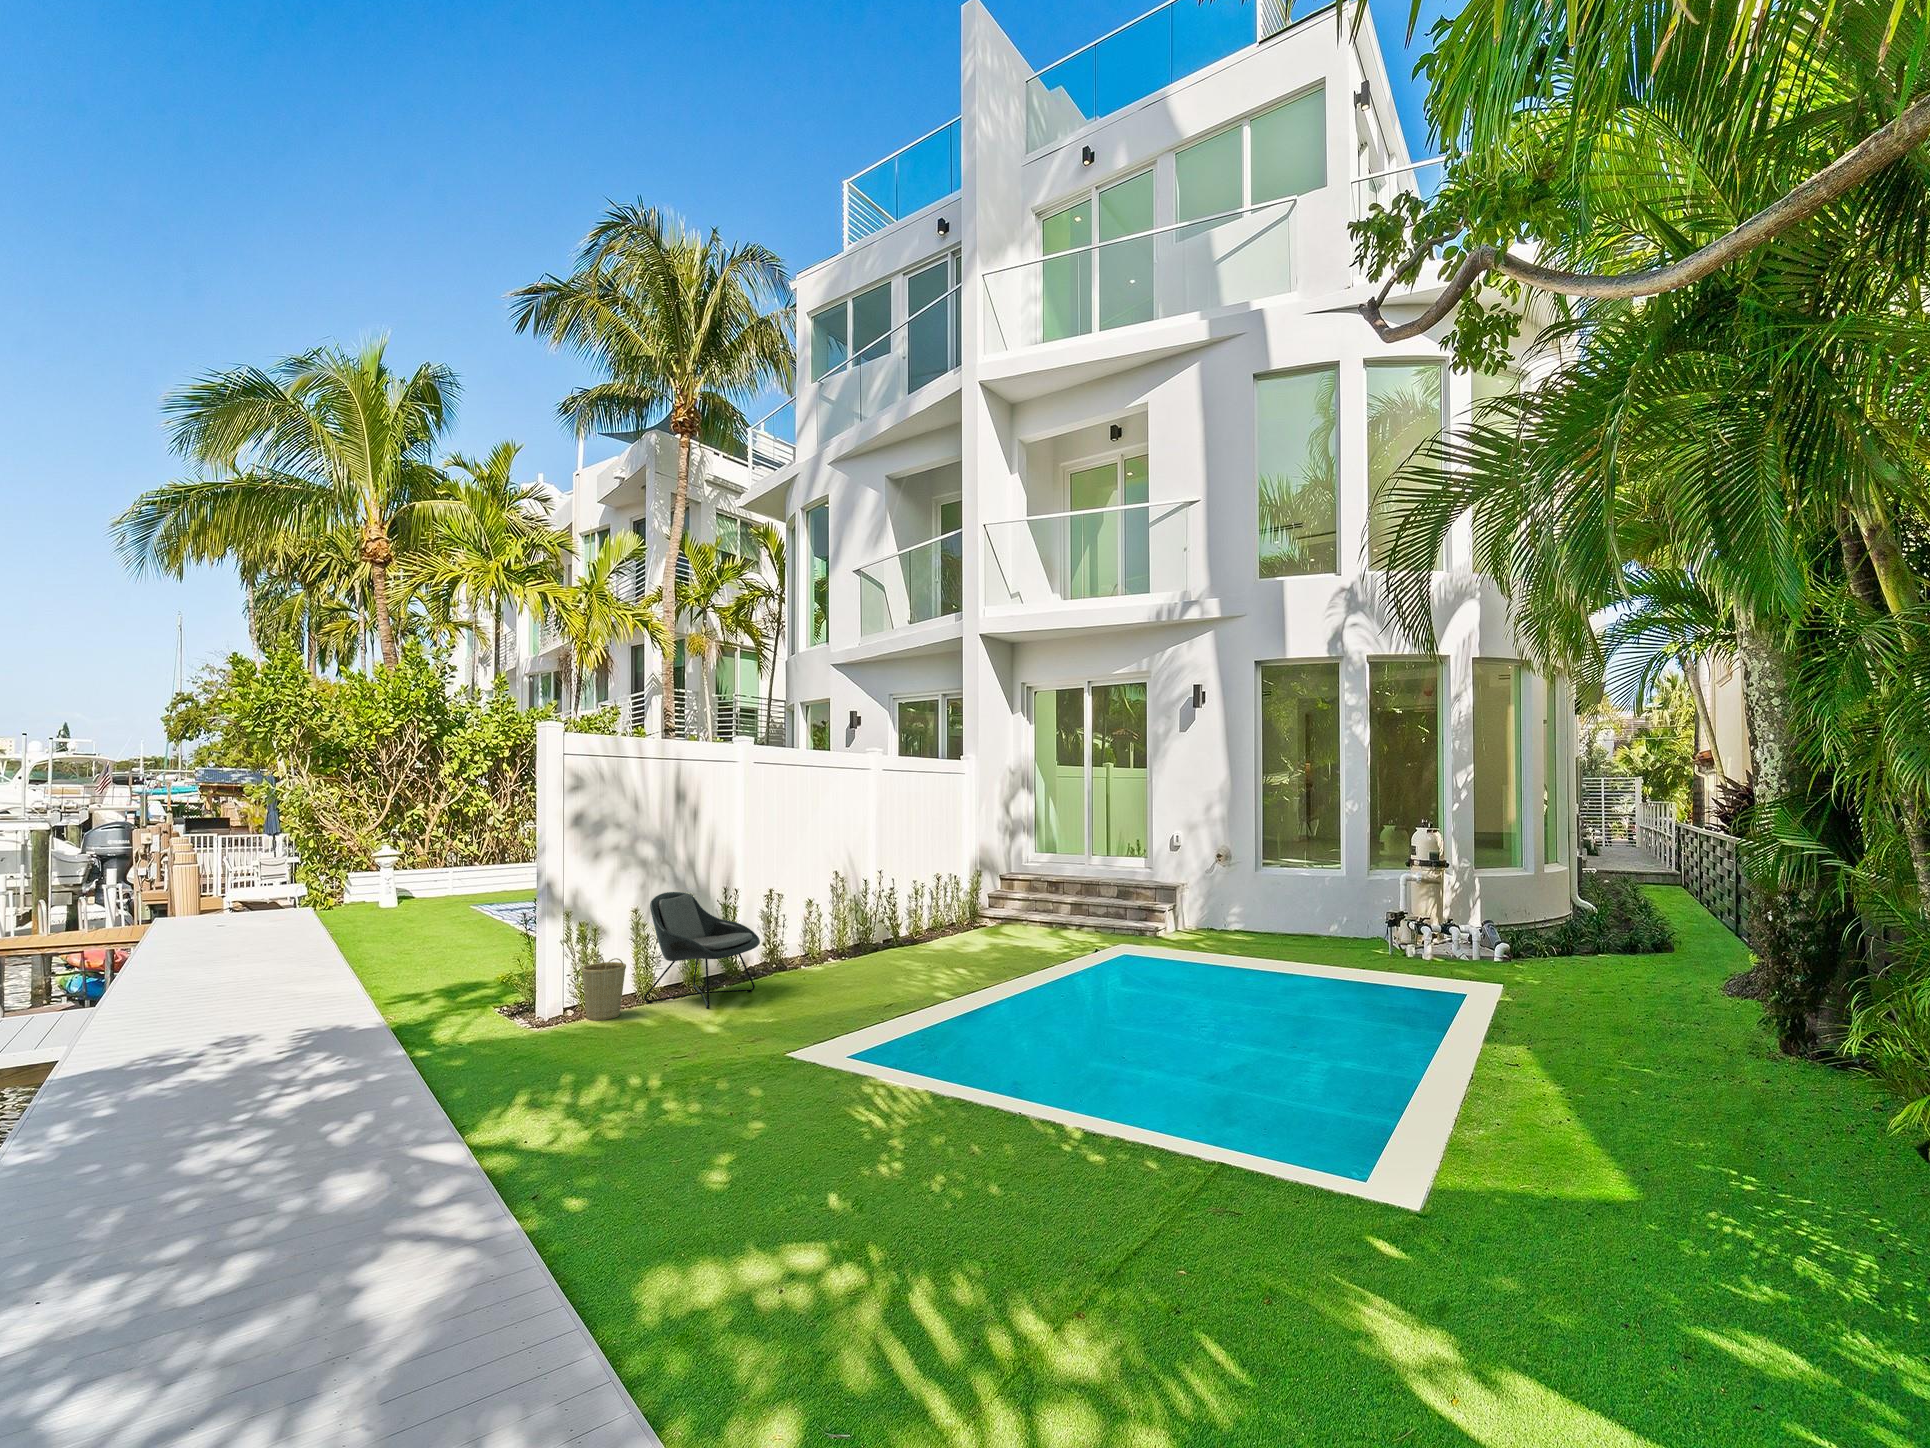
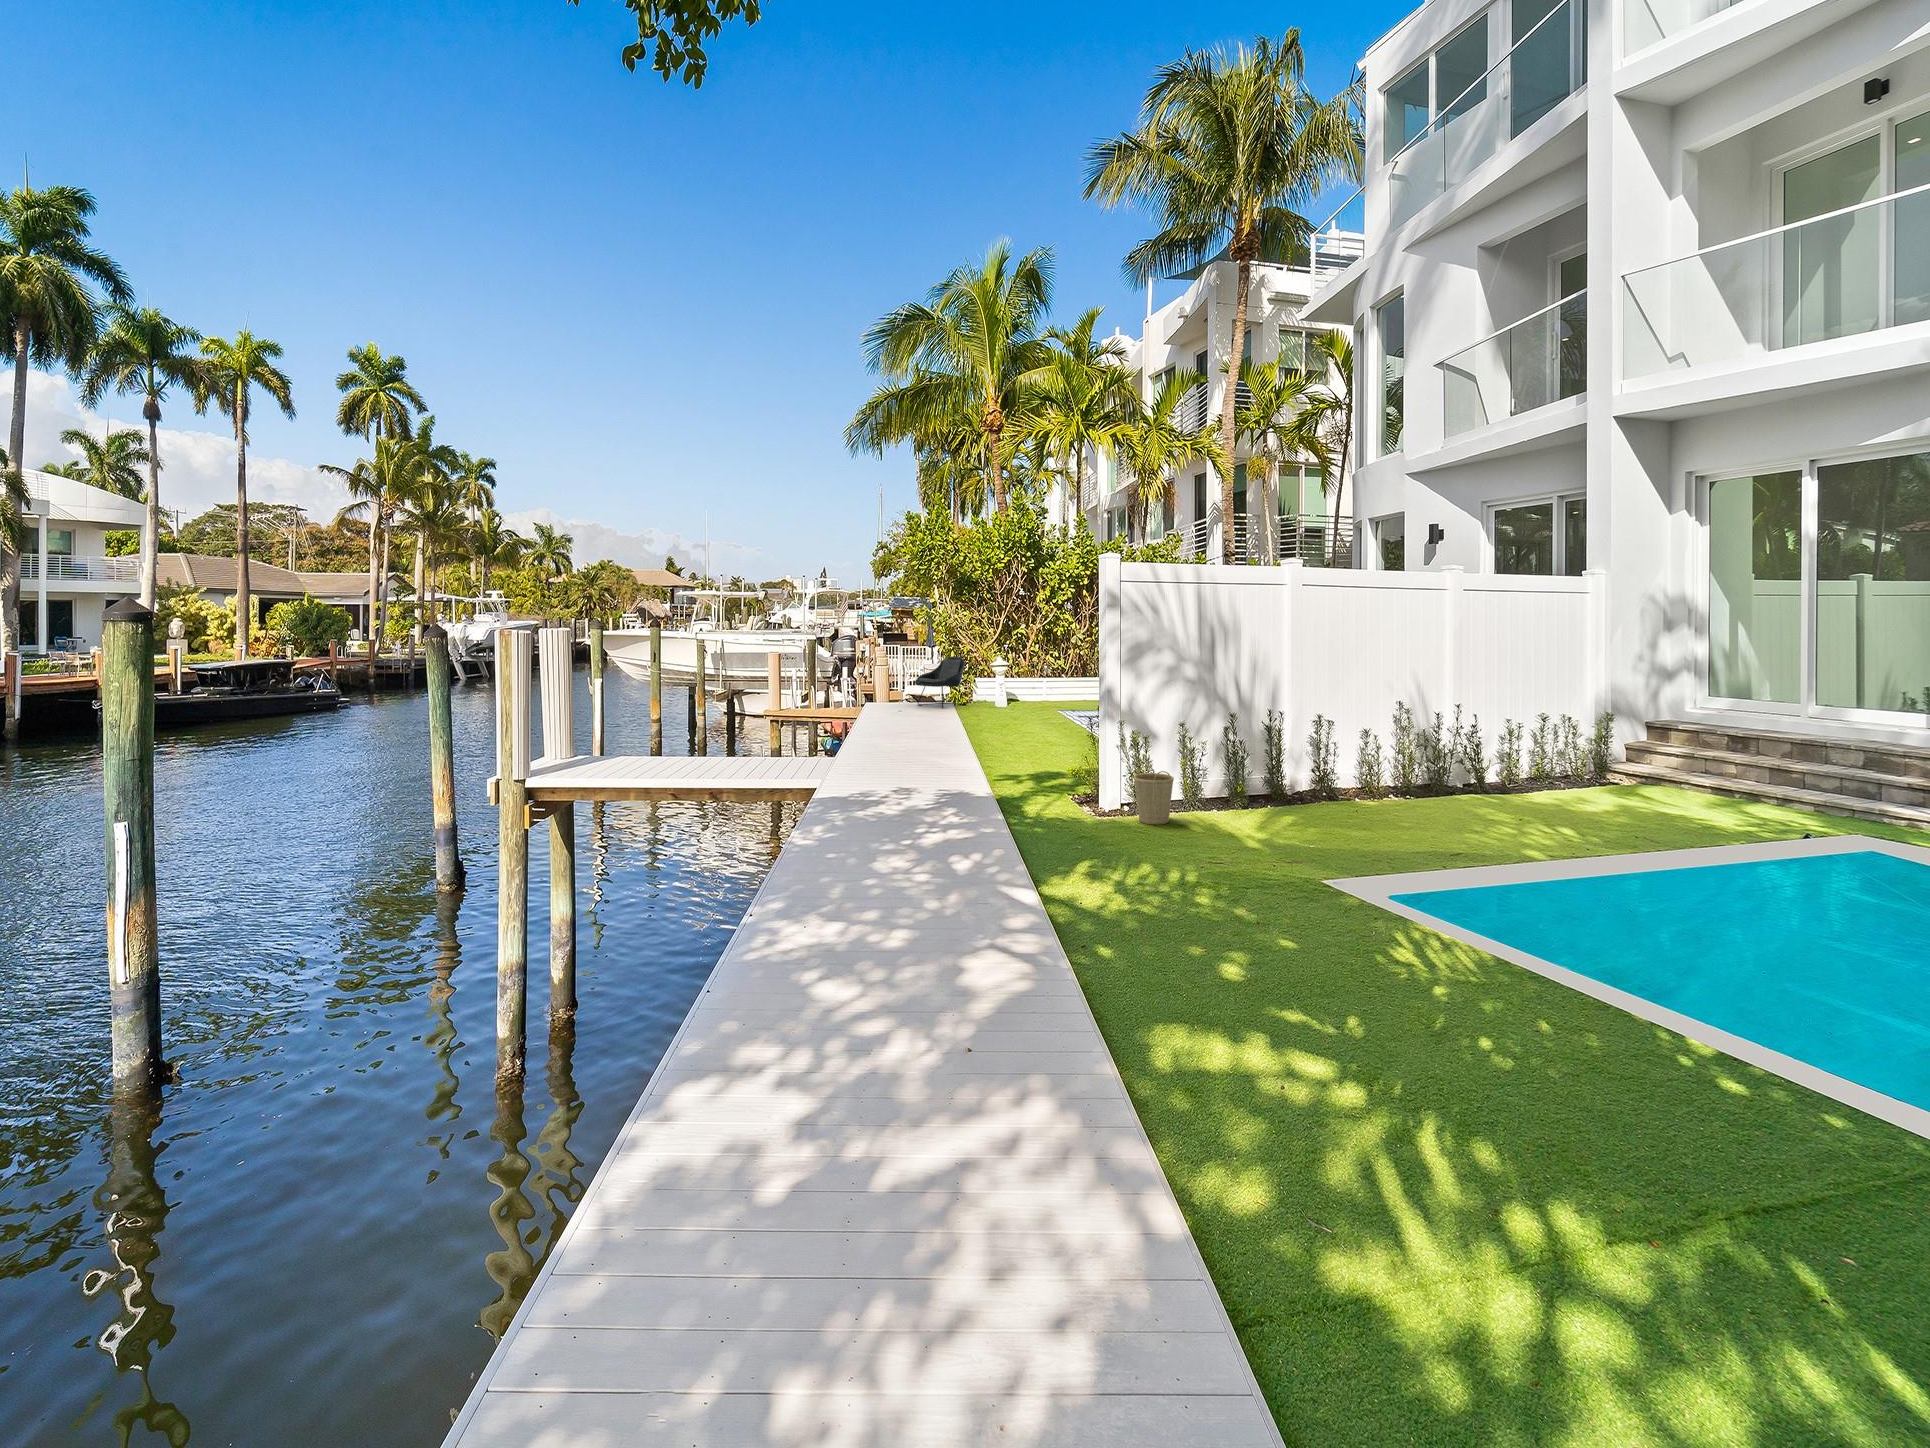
lounge chair: present [644,892,760,1009] -> present [915,657,968,708]

